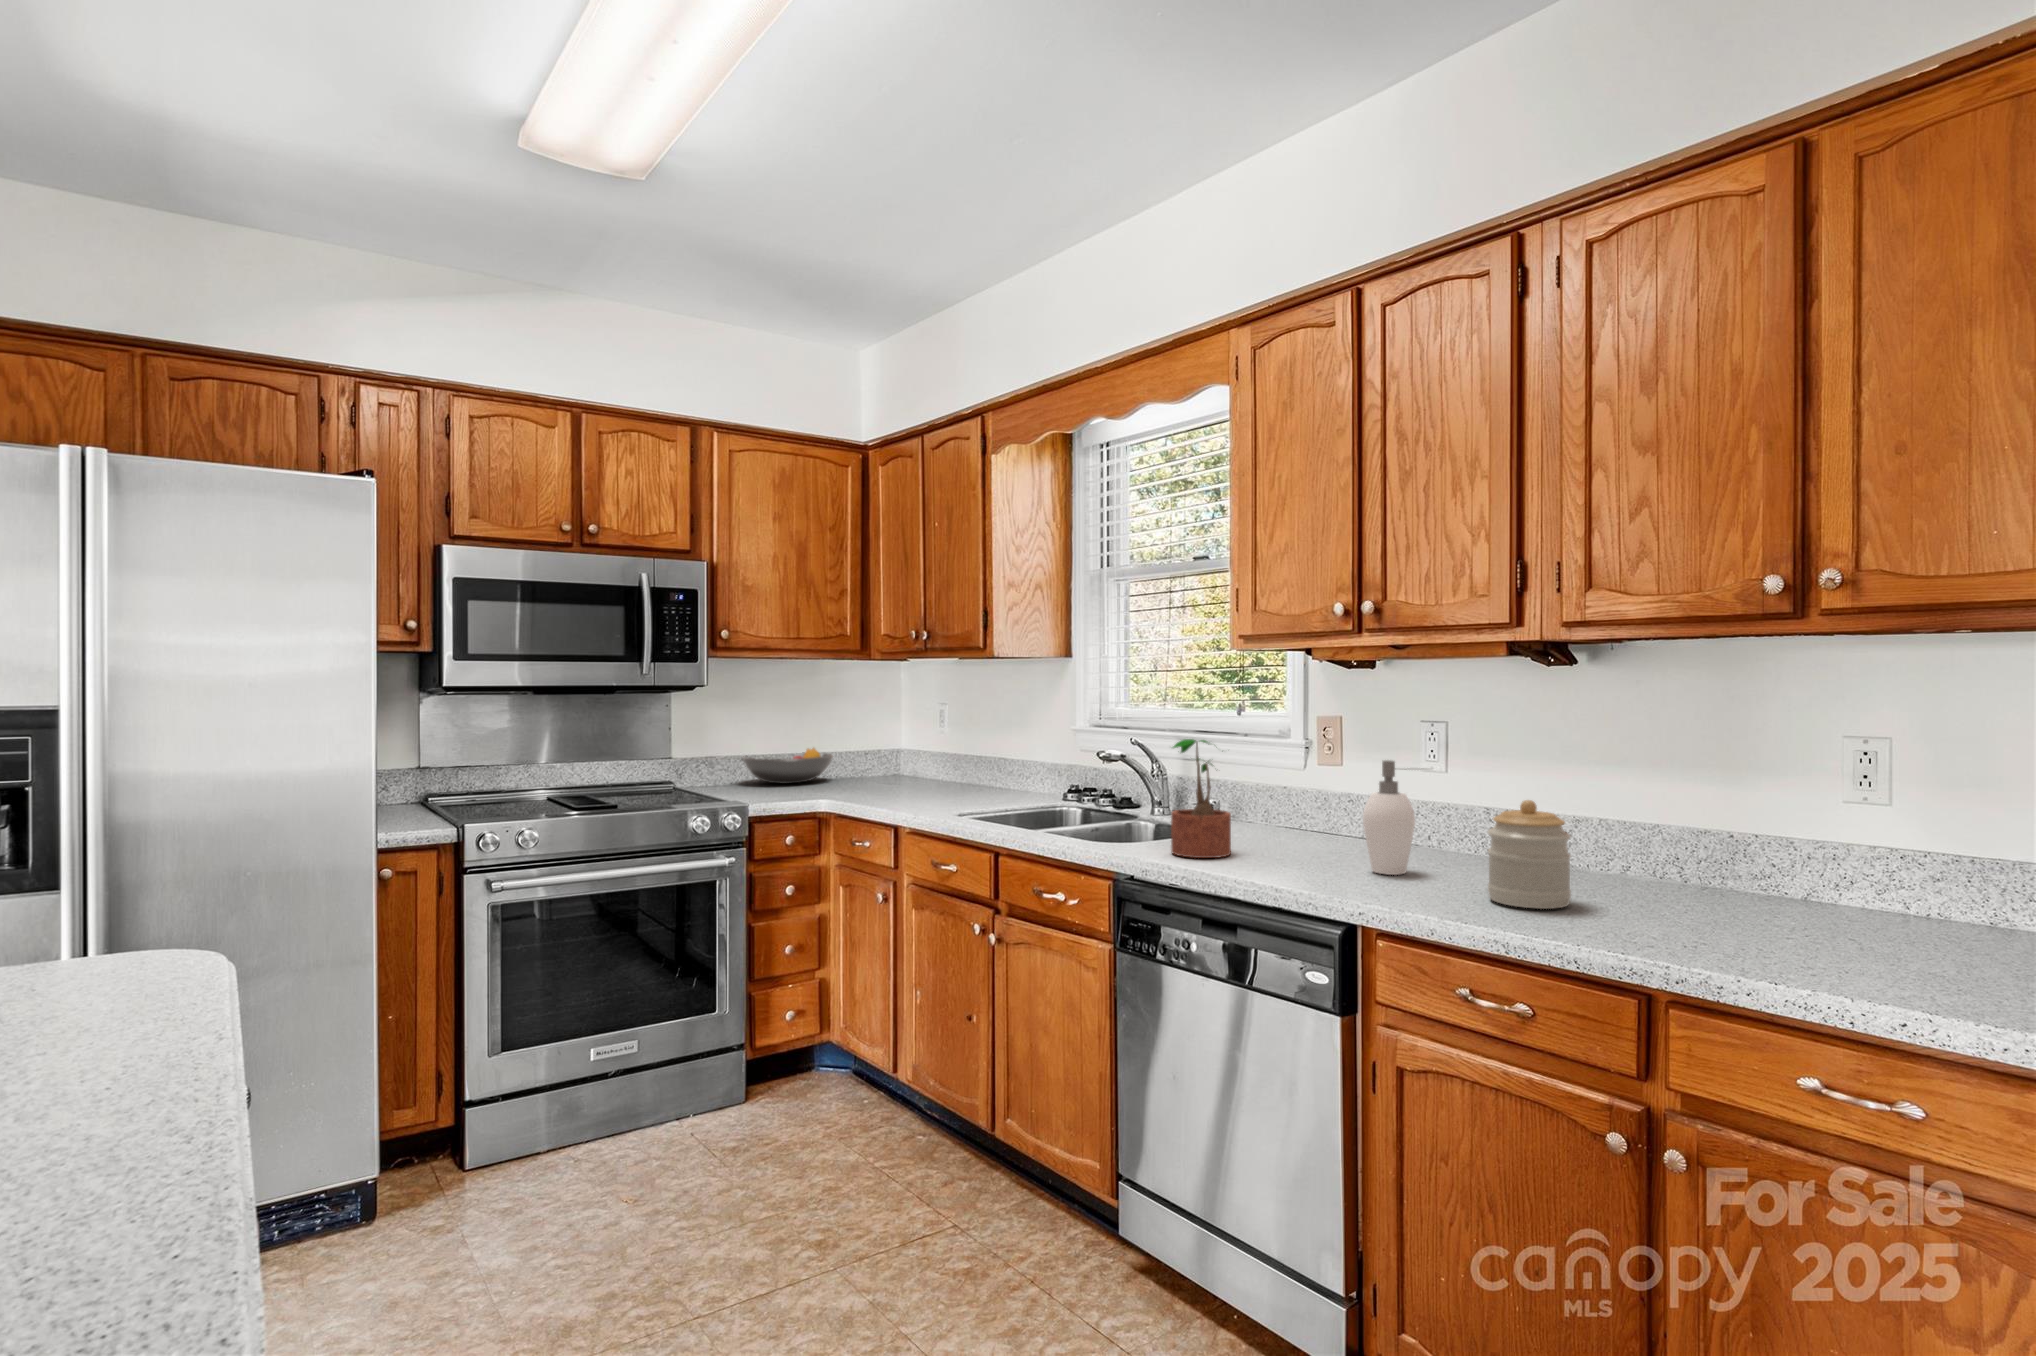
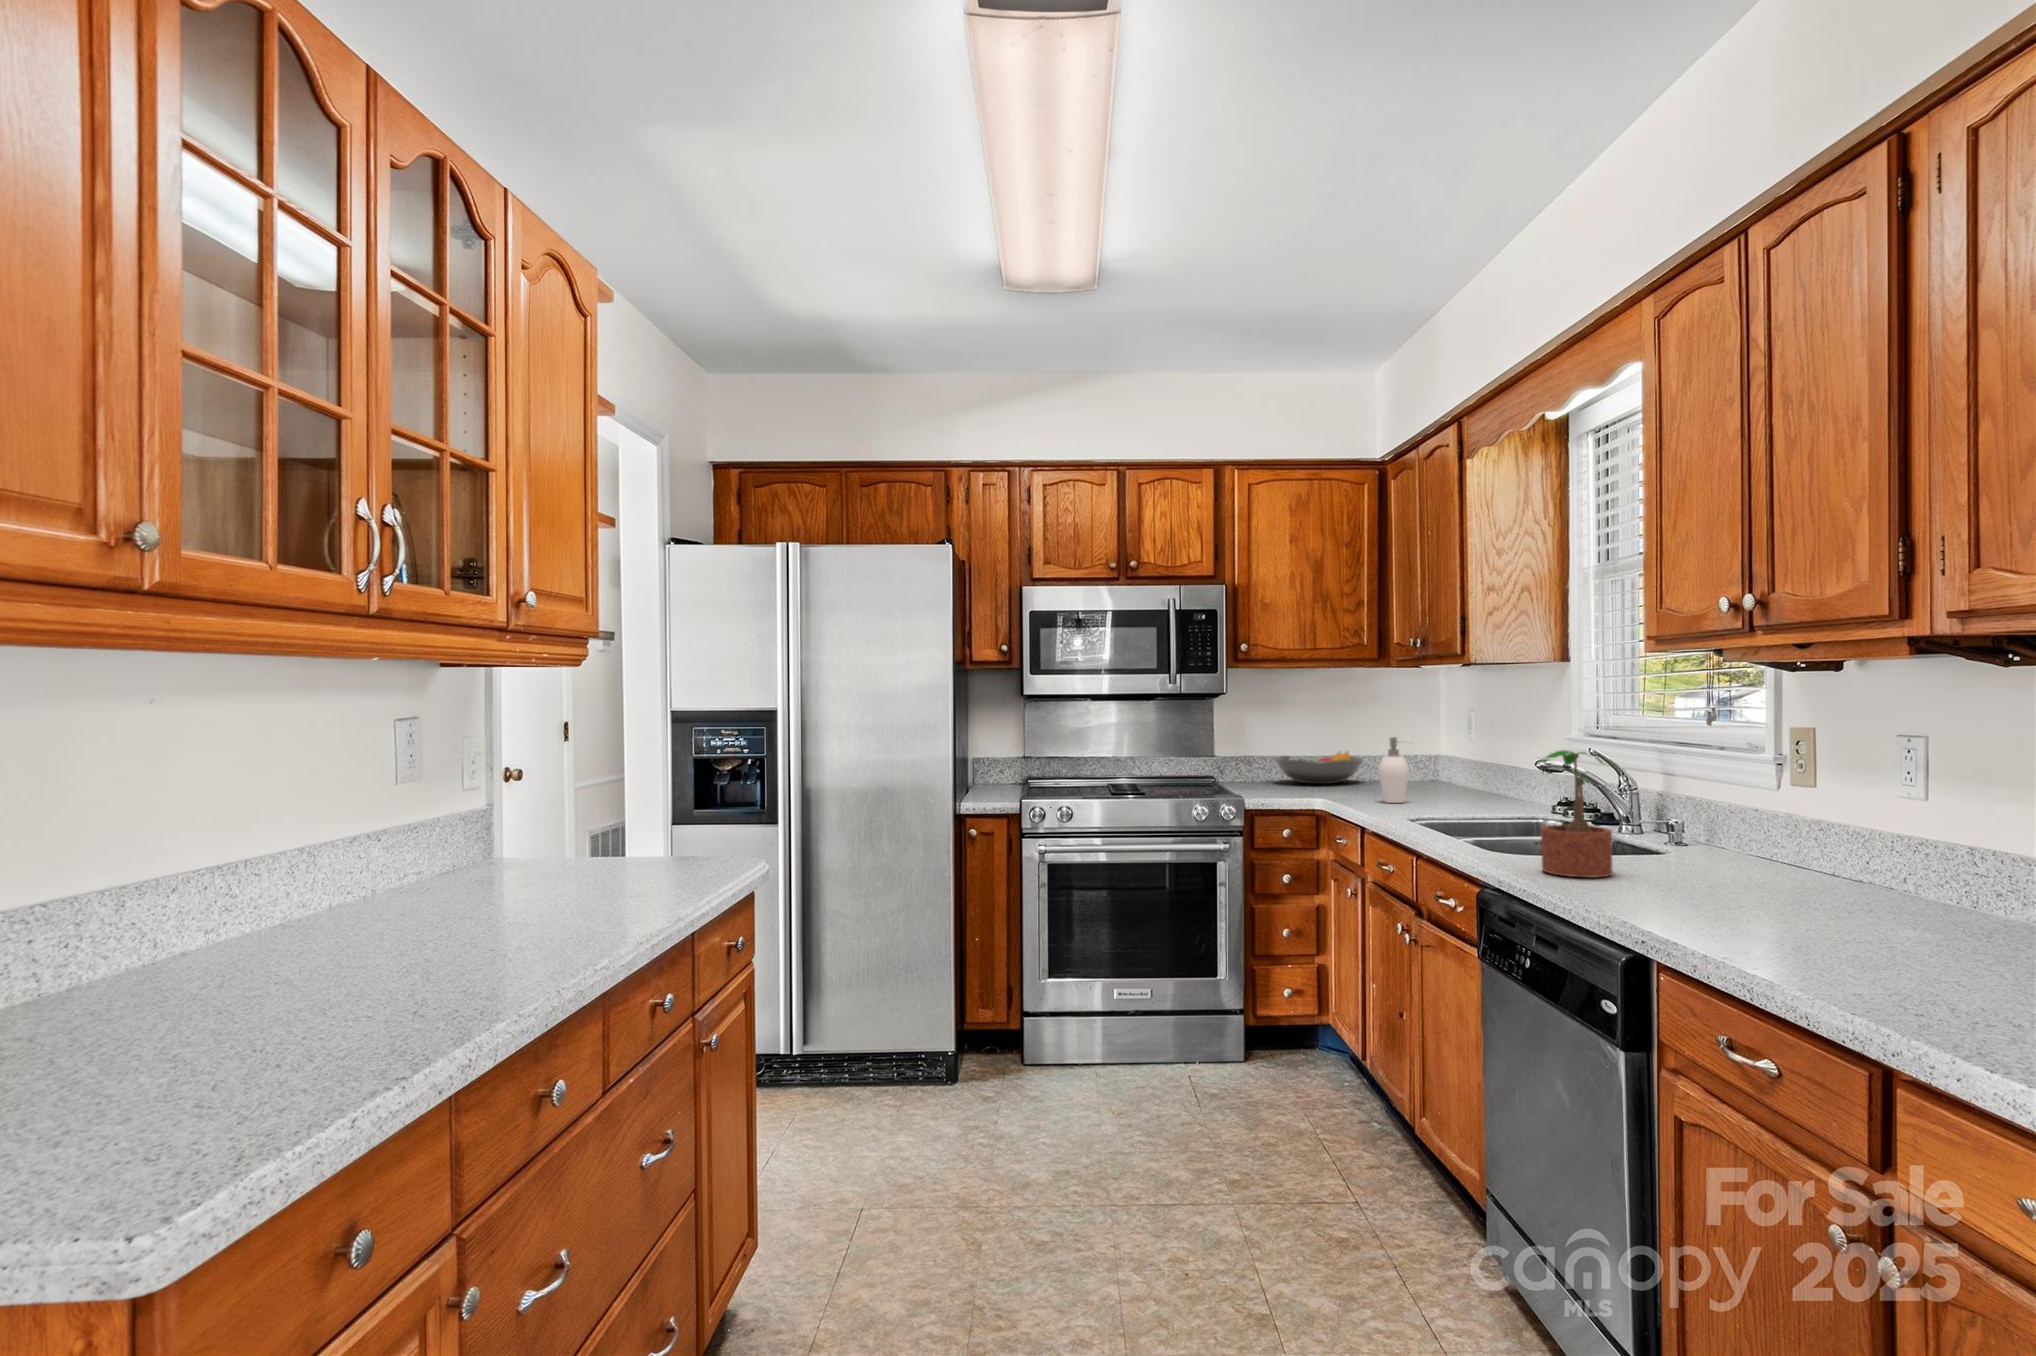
soap dispenser: present [1363,760,1415,875] -> present [1379,737,1409,803]
jar: present [1488,800,1571,909] -> none [1818,834,1937,969]

